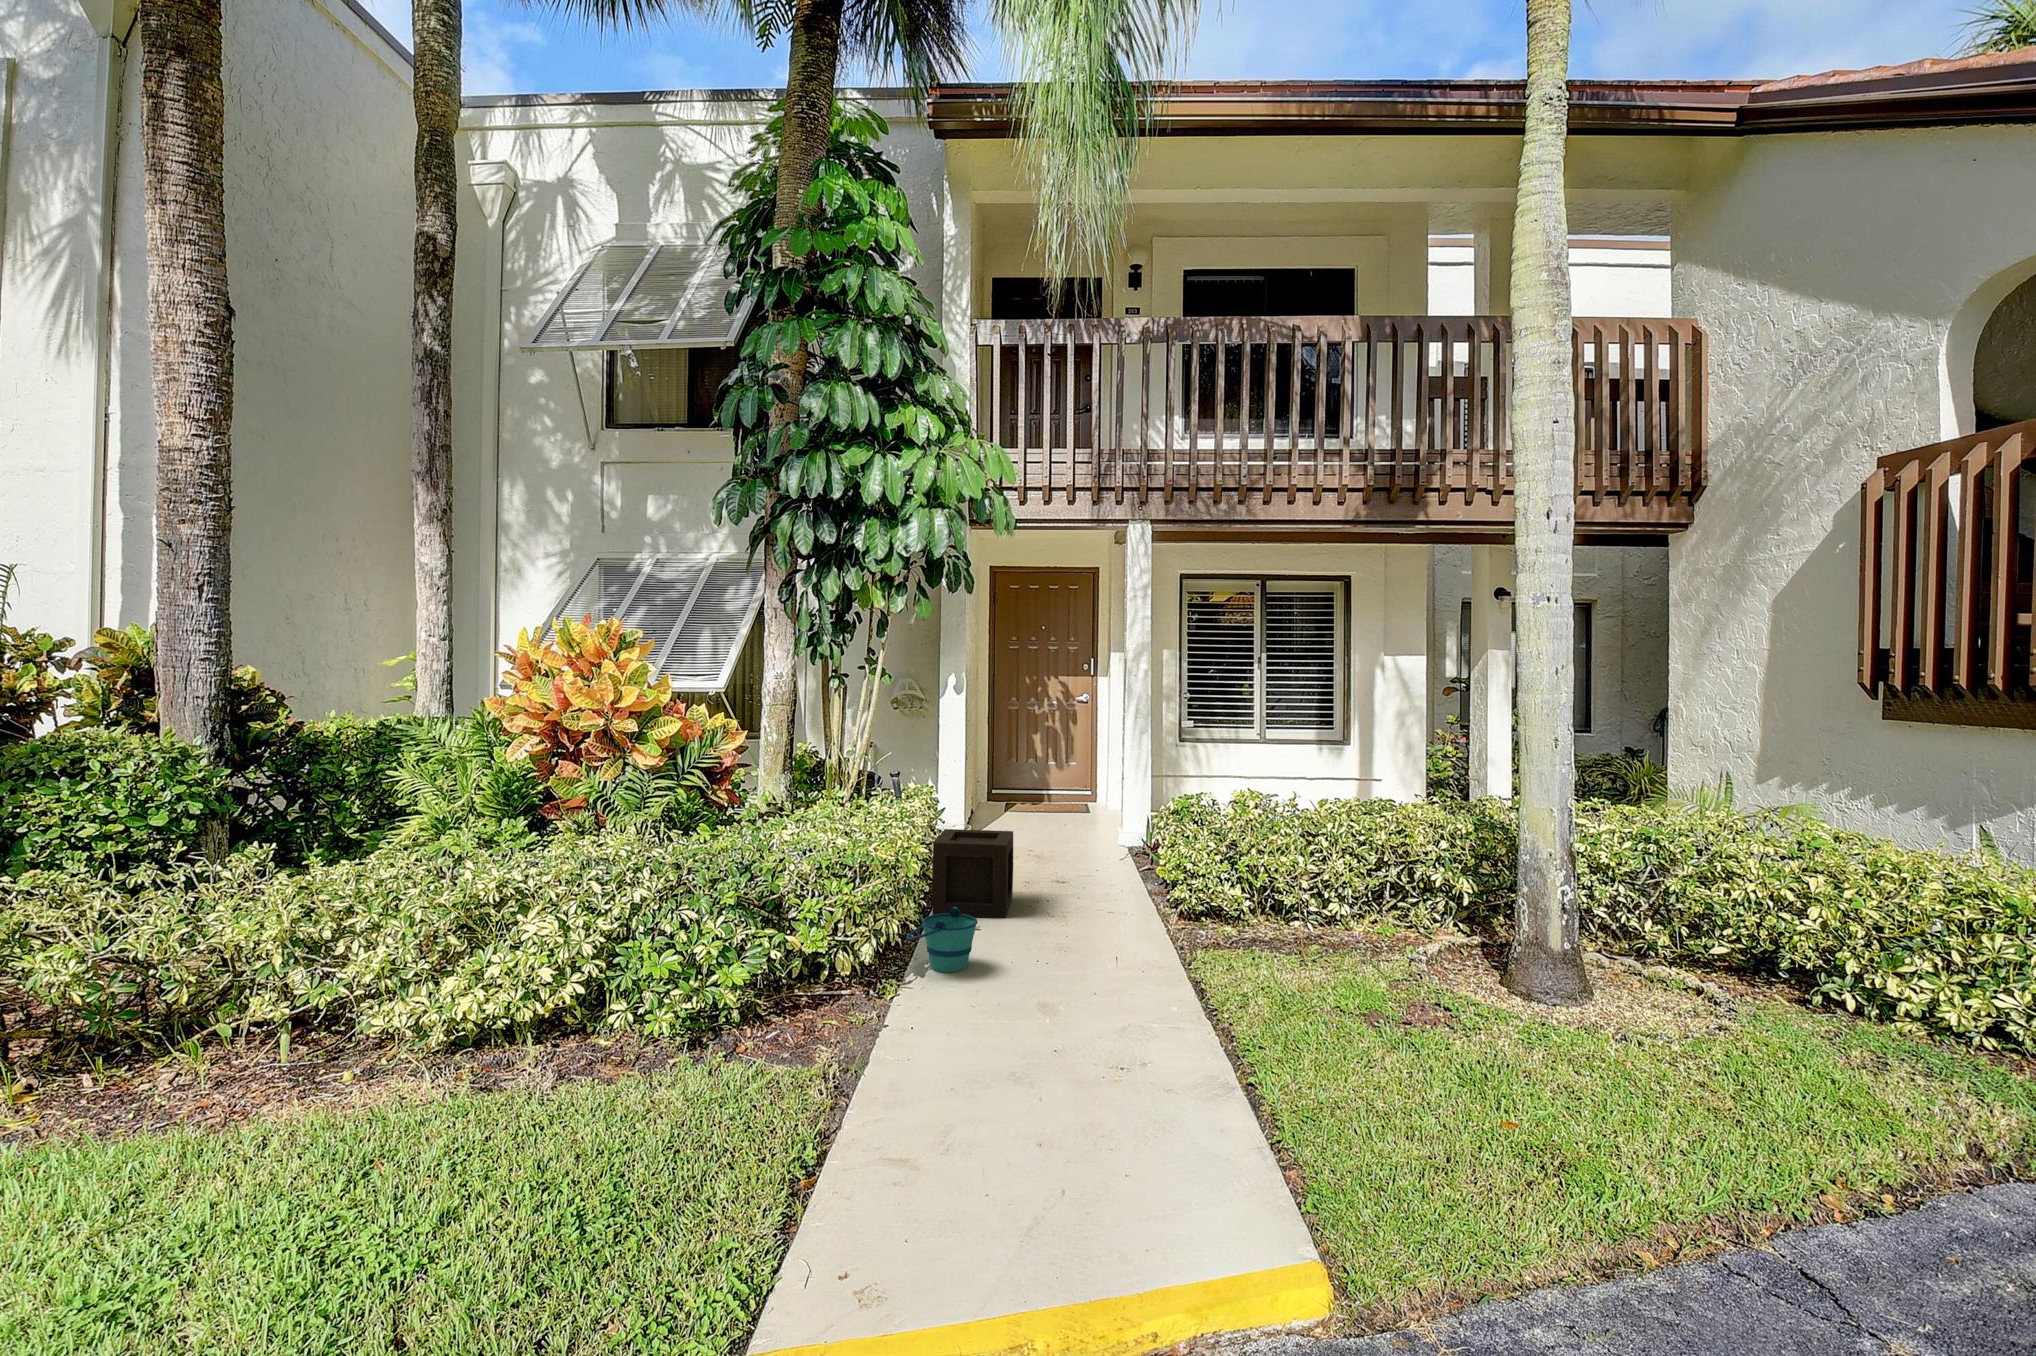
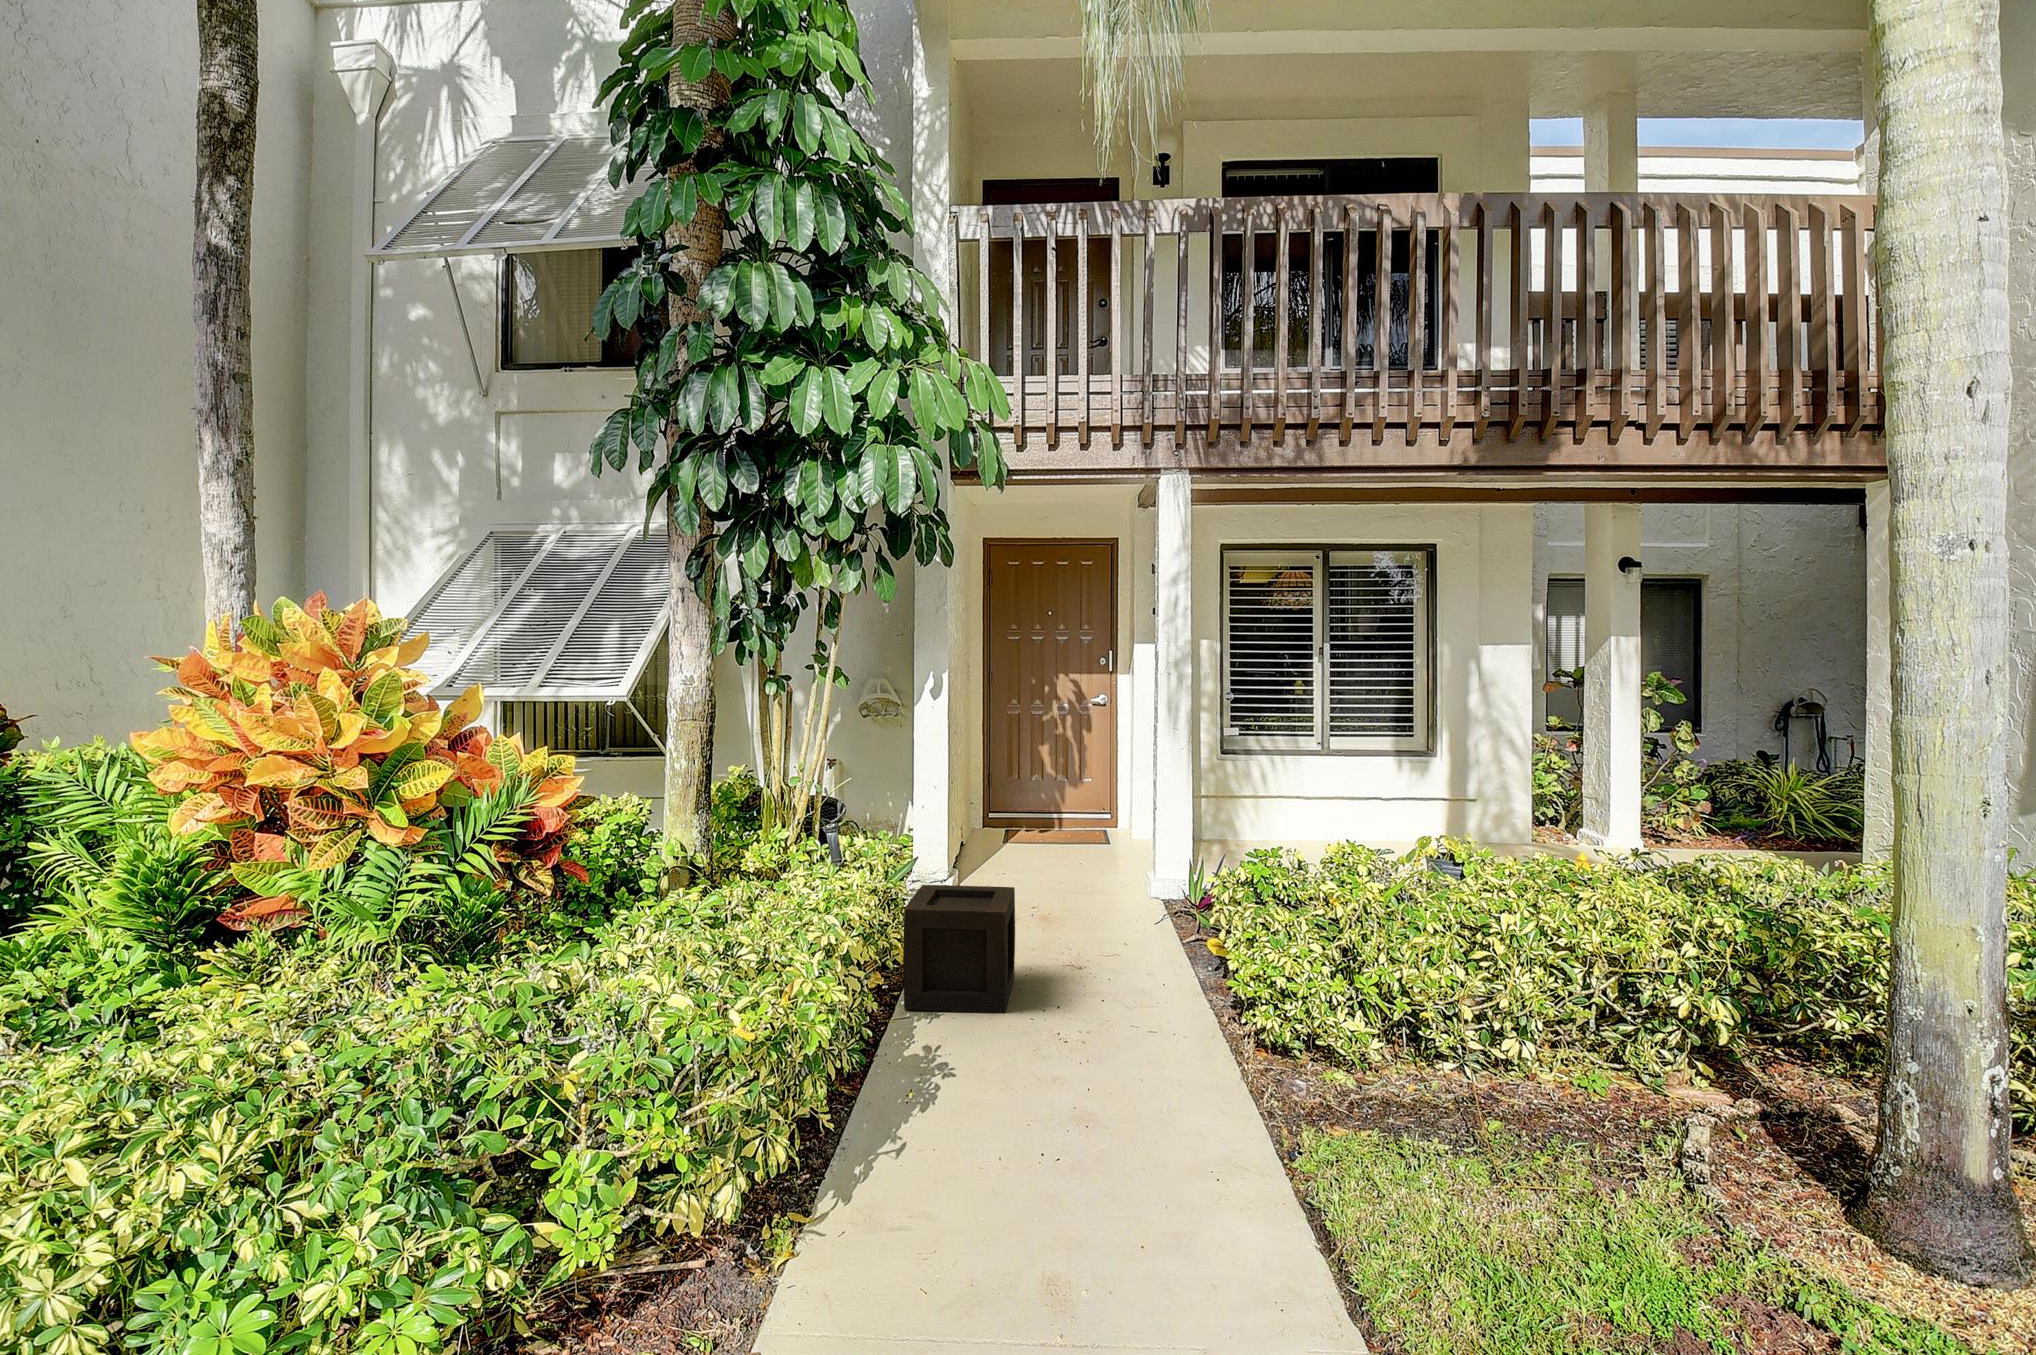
bucket: present [907,907,978,972] -> none [859,1016,963,1118]

